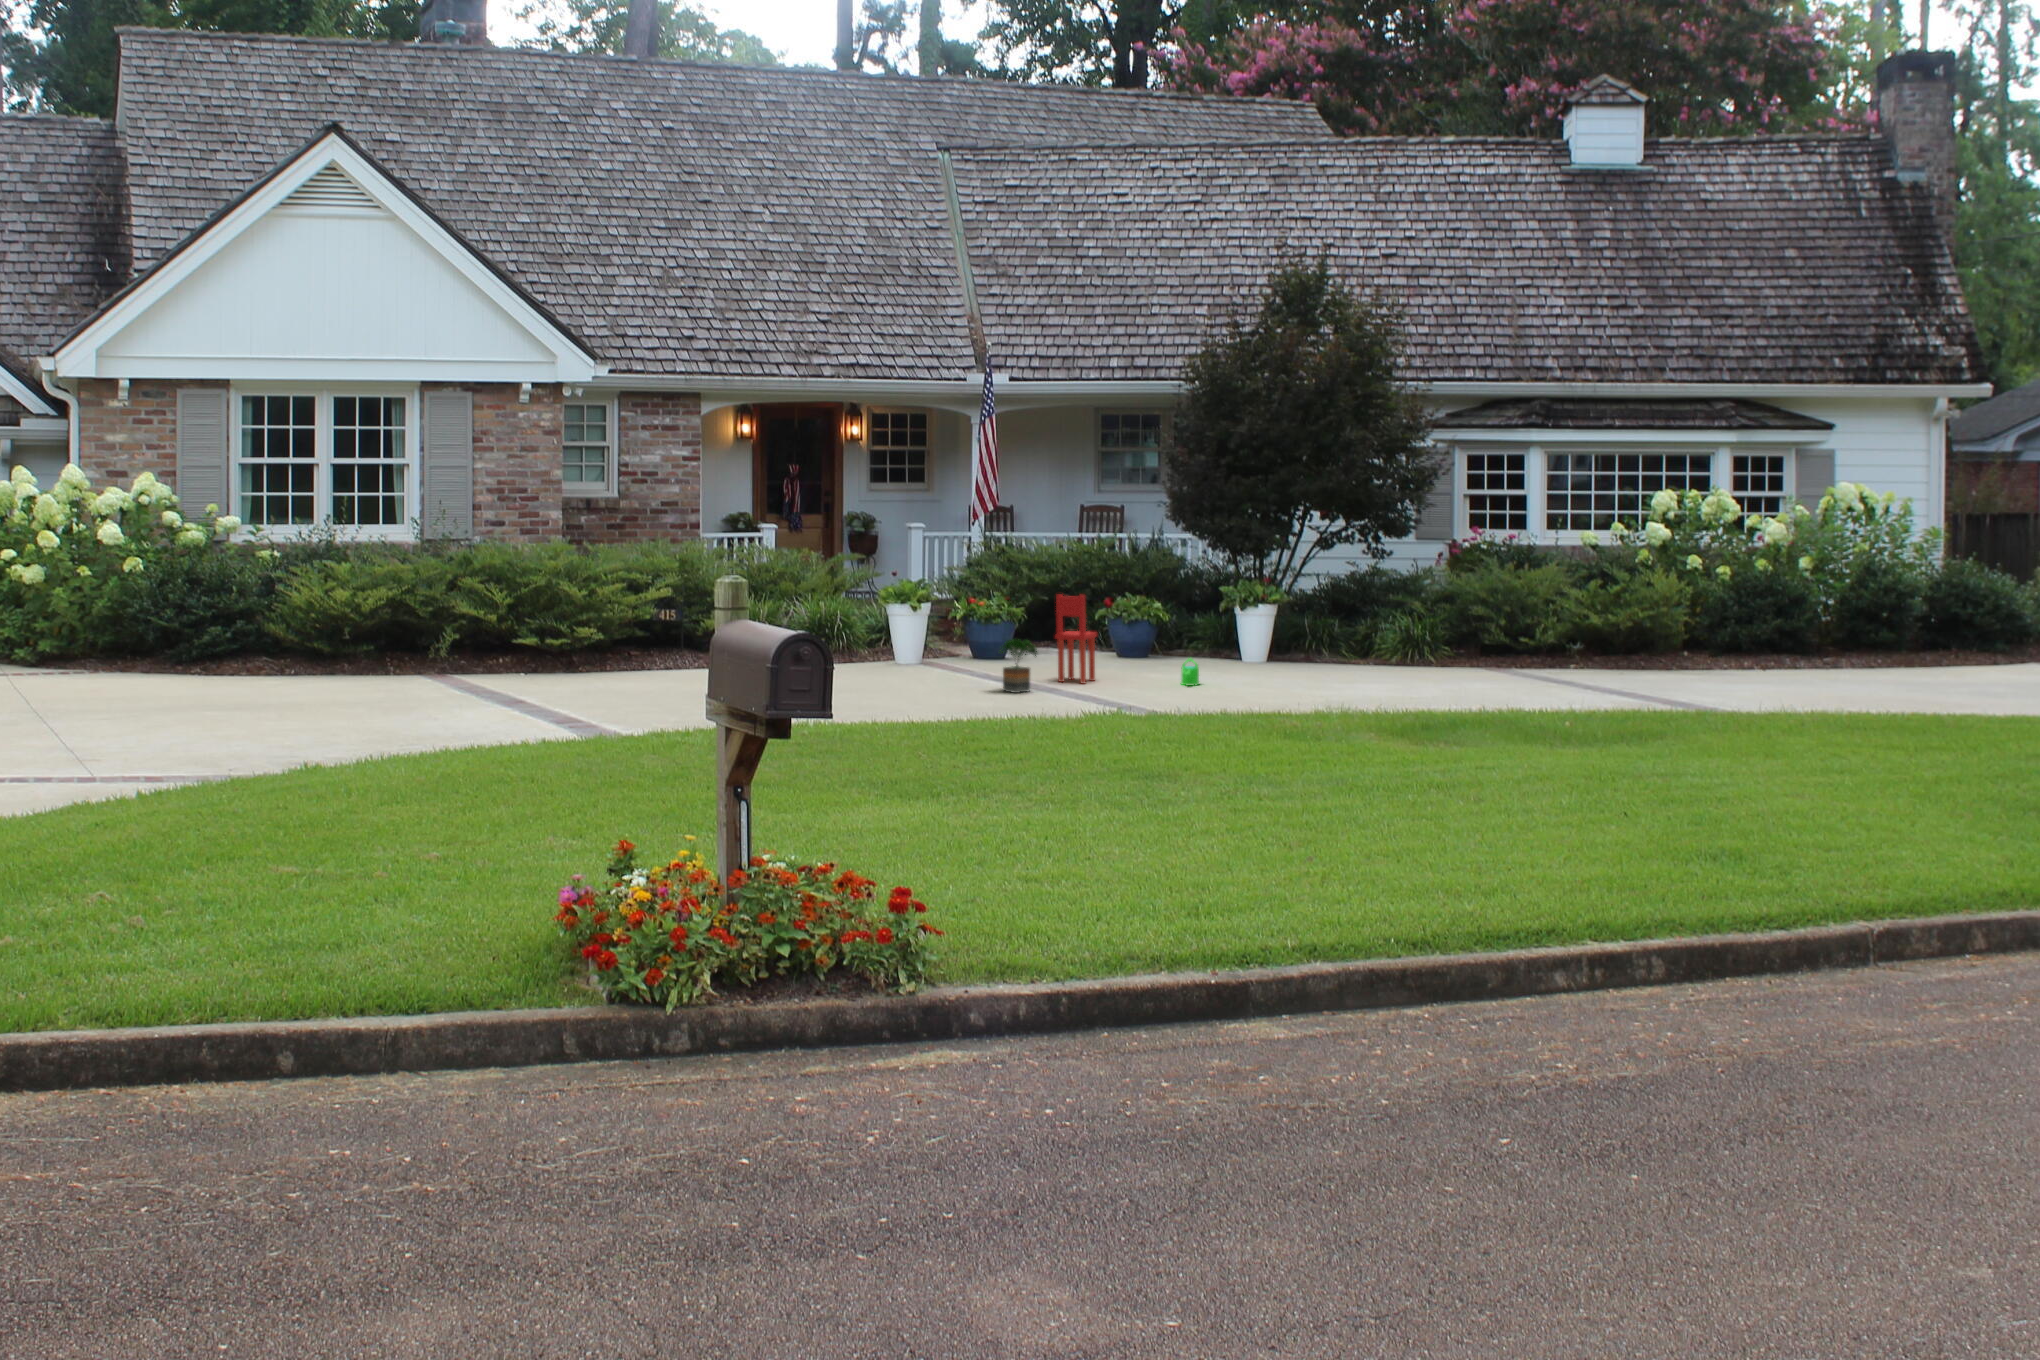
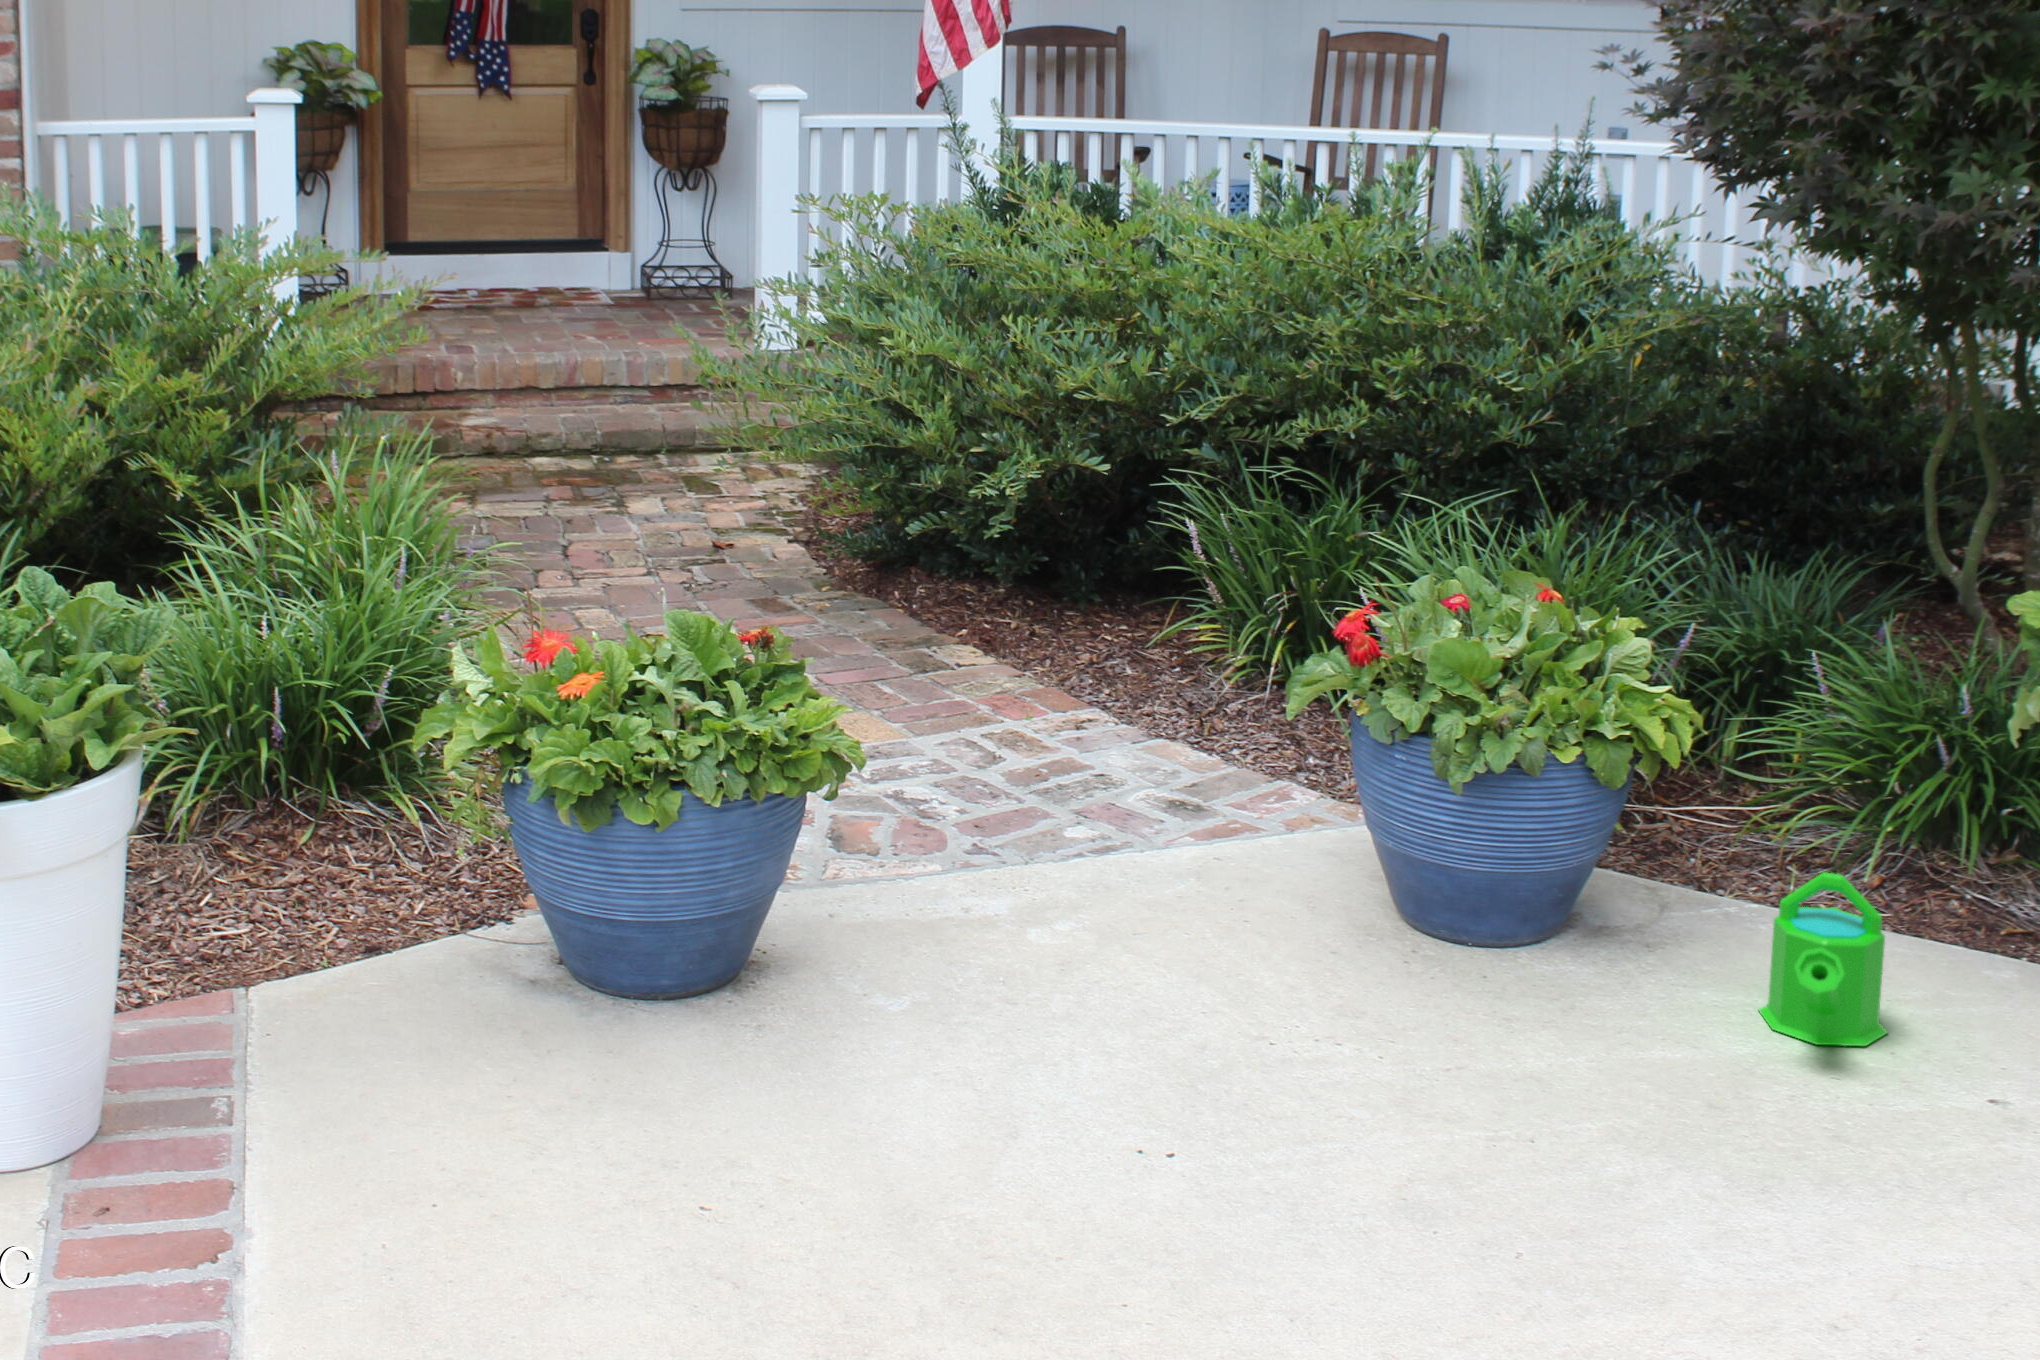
chair: present [1055,594,1097,683] -> none [1031,457,1282,988]
potted tree: present [999,639,1037,693] -> none [615,754,879,1134]

